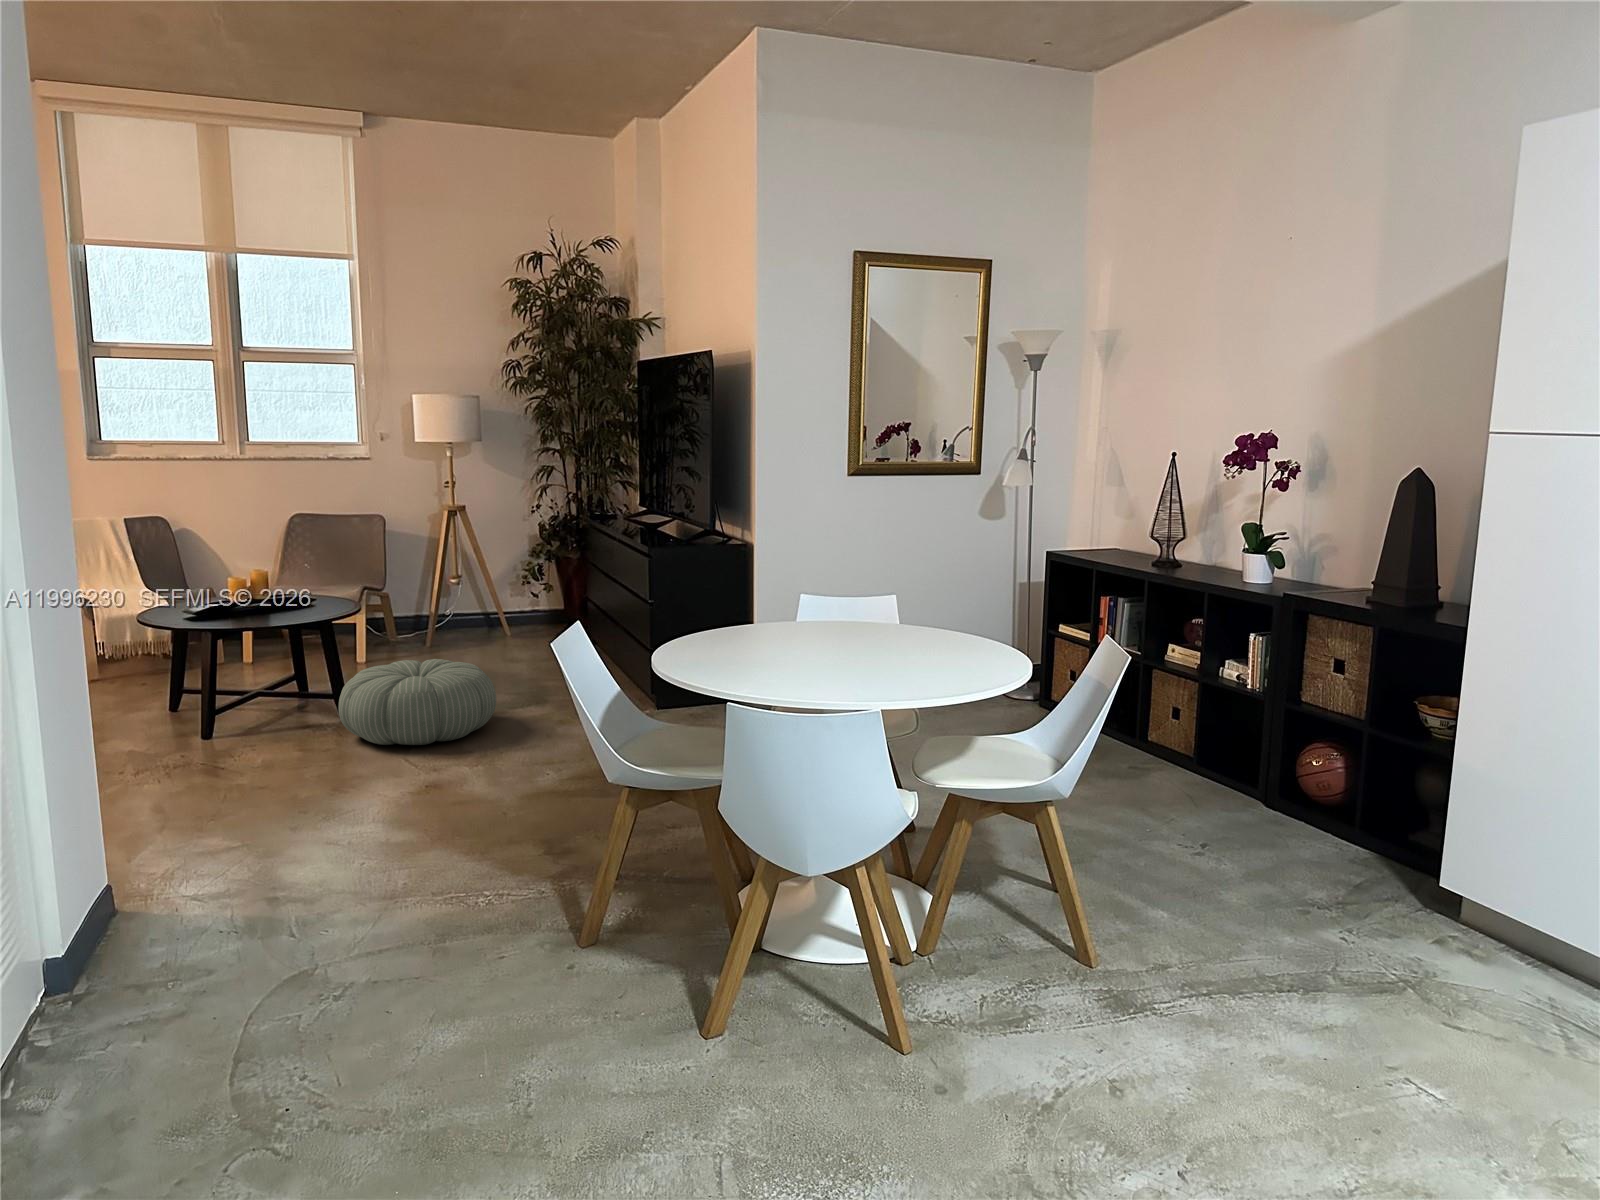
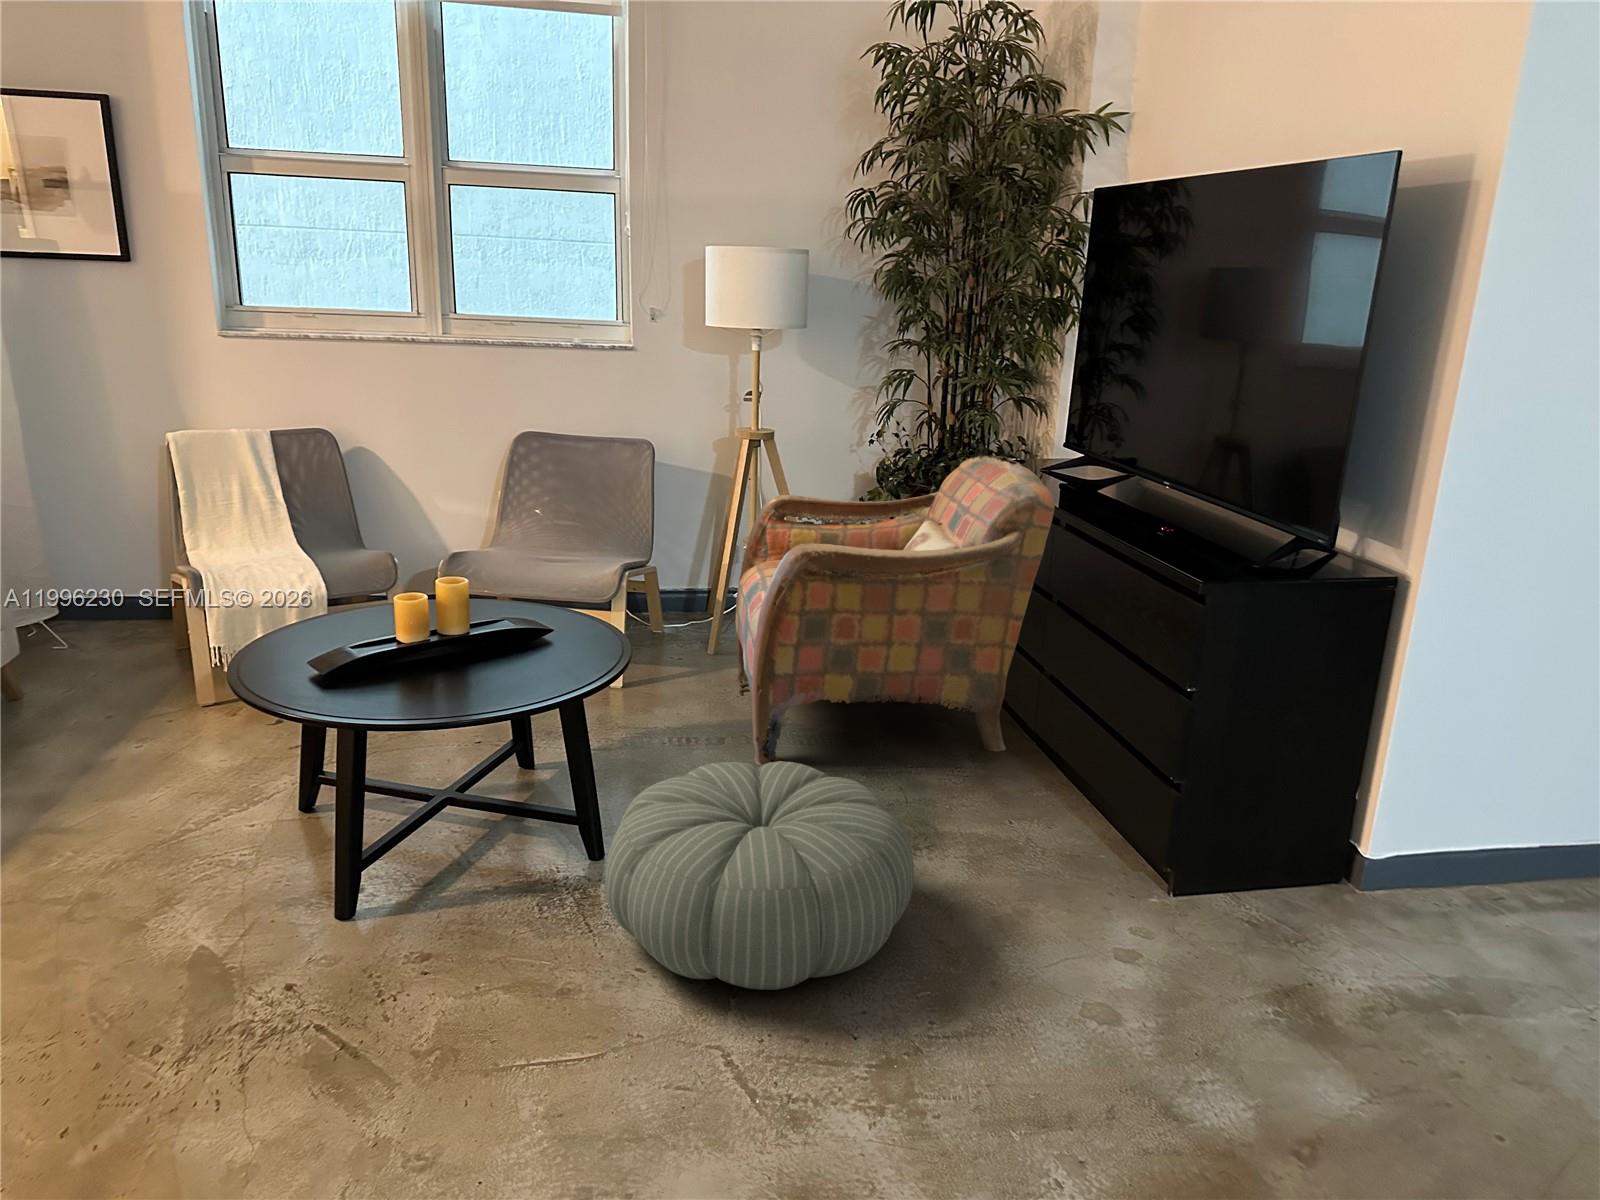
armchair: none [432,511,602,686] -> present [735,455,1055,765]

